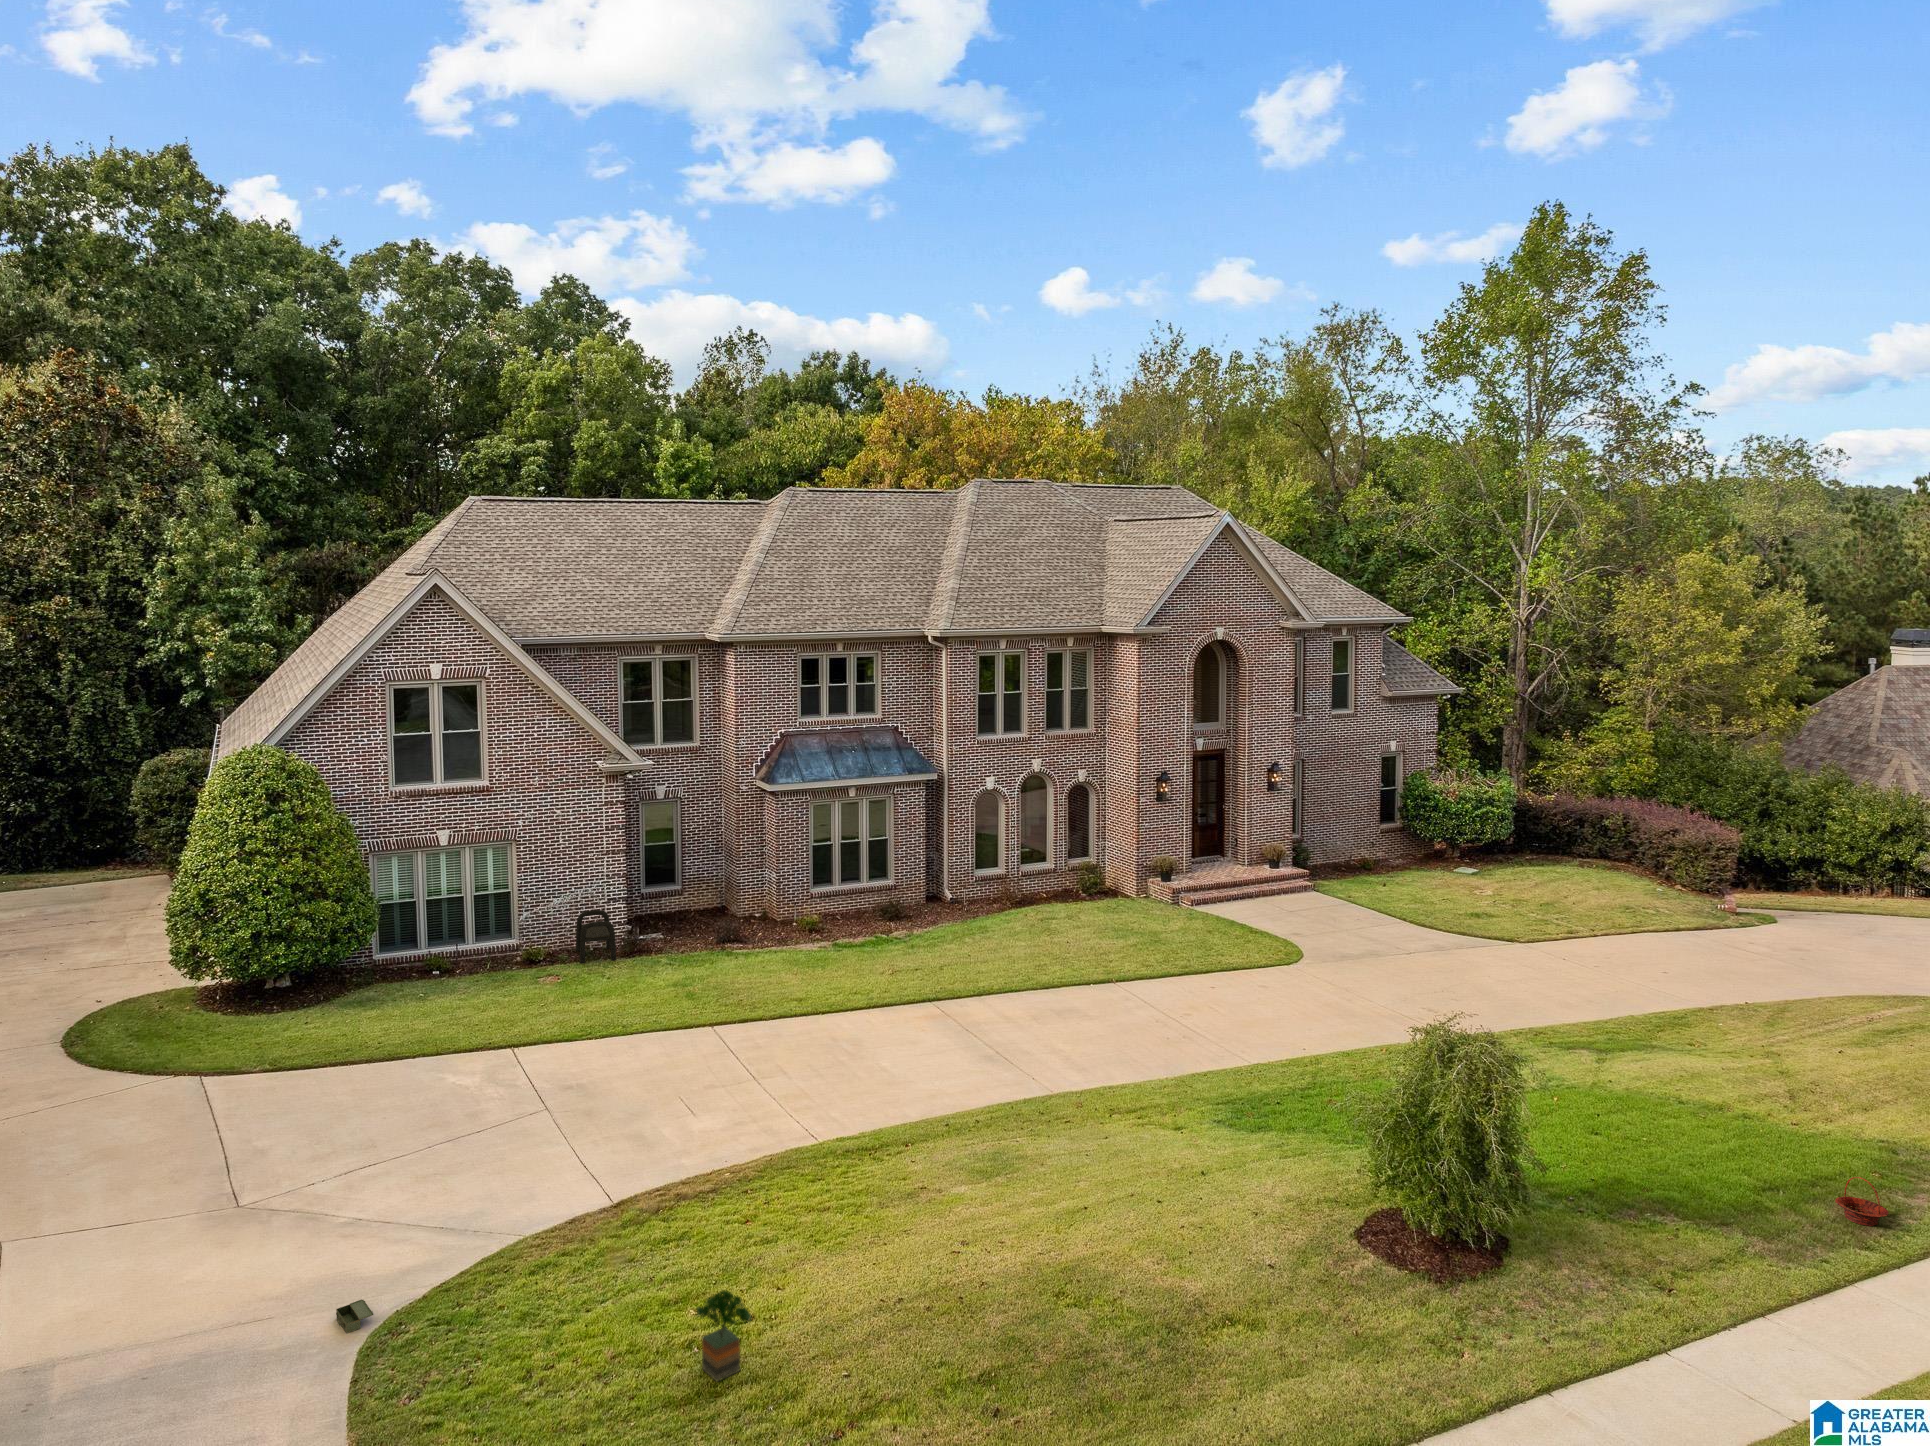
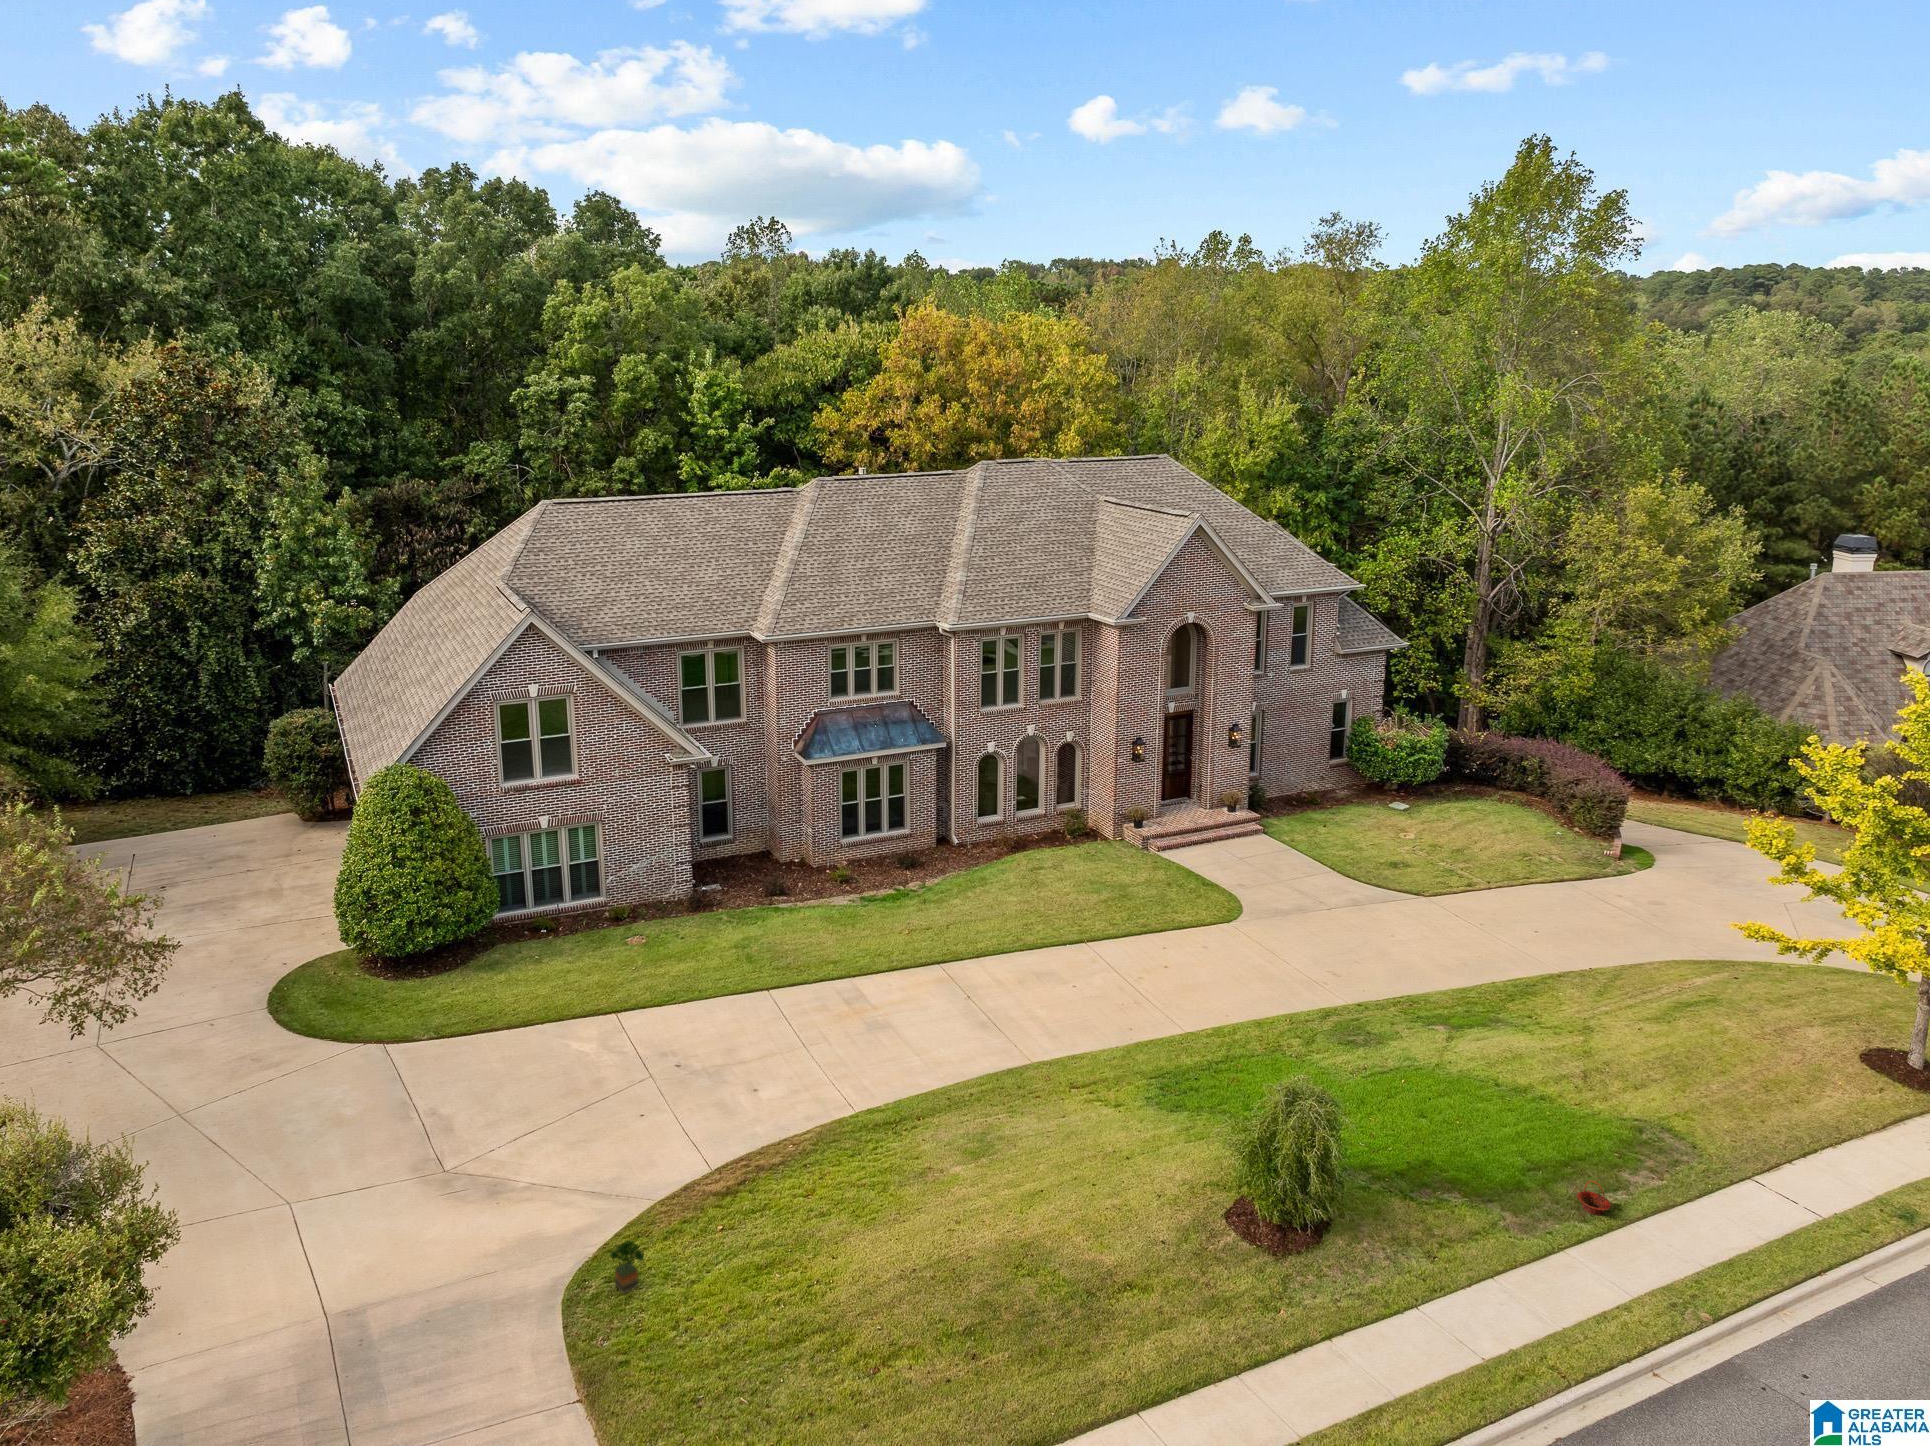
bench: present [576,910,616,964] -> none [654,873,688,920]
potted tree: present [697,1290,752,1381] -> present [611,1241,644,1294]
toolbox: present [336,1299,373,1333] -> none [538,1266,564,1292]

